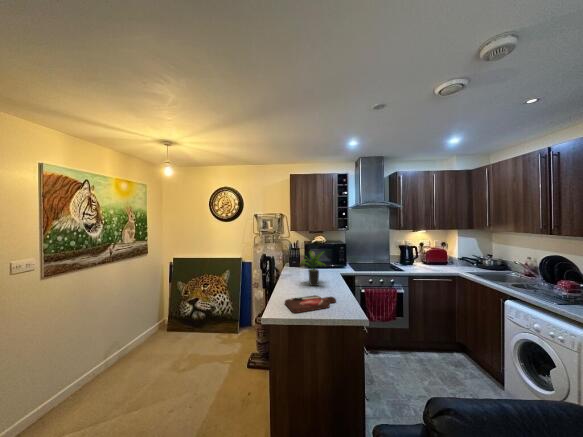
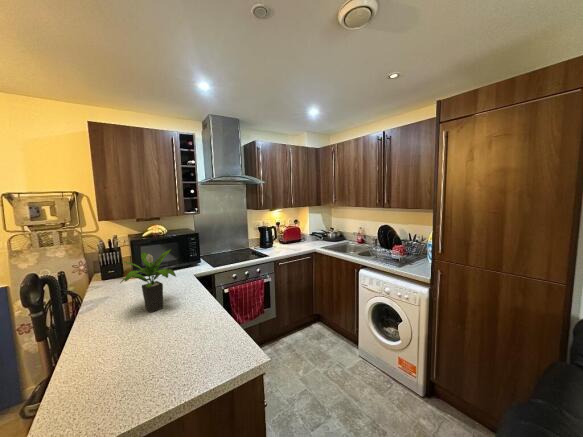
cutting board: present [285,295,336,313] -> none [90,327,202,402]

